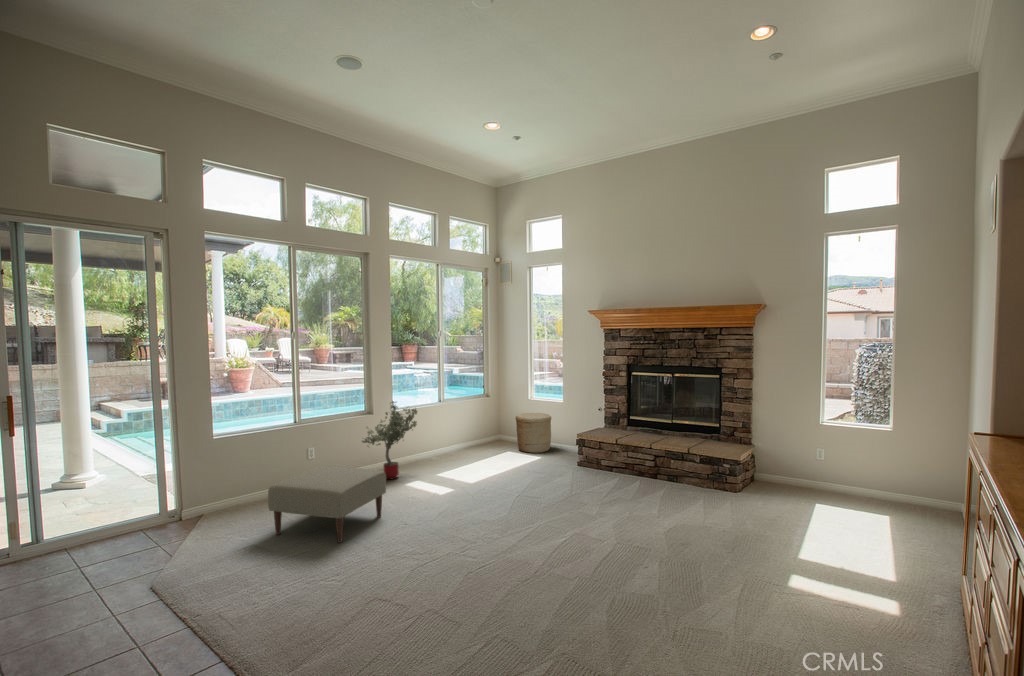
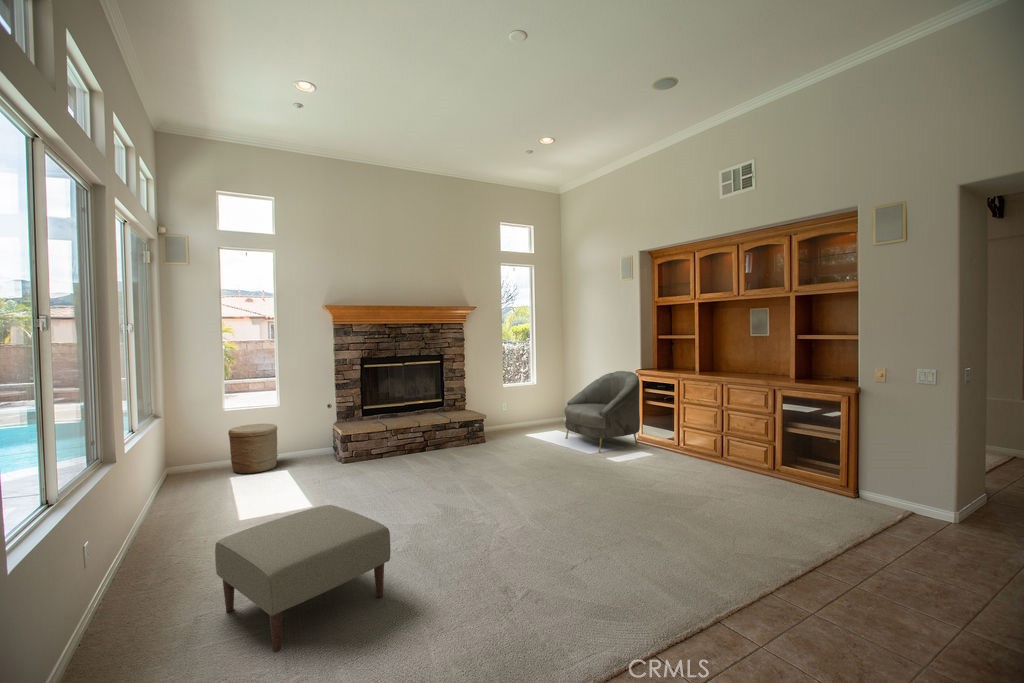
potted tree: present [362,401,417,479] -> none [130,429,206,554]
armchair: none [831,431,1007,599] -> present [565,371,640,453]

